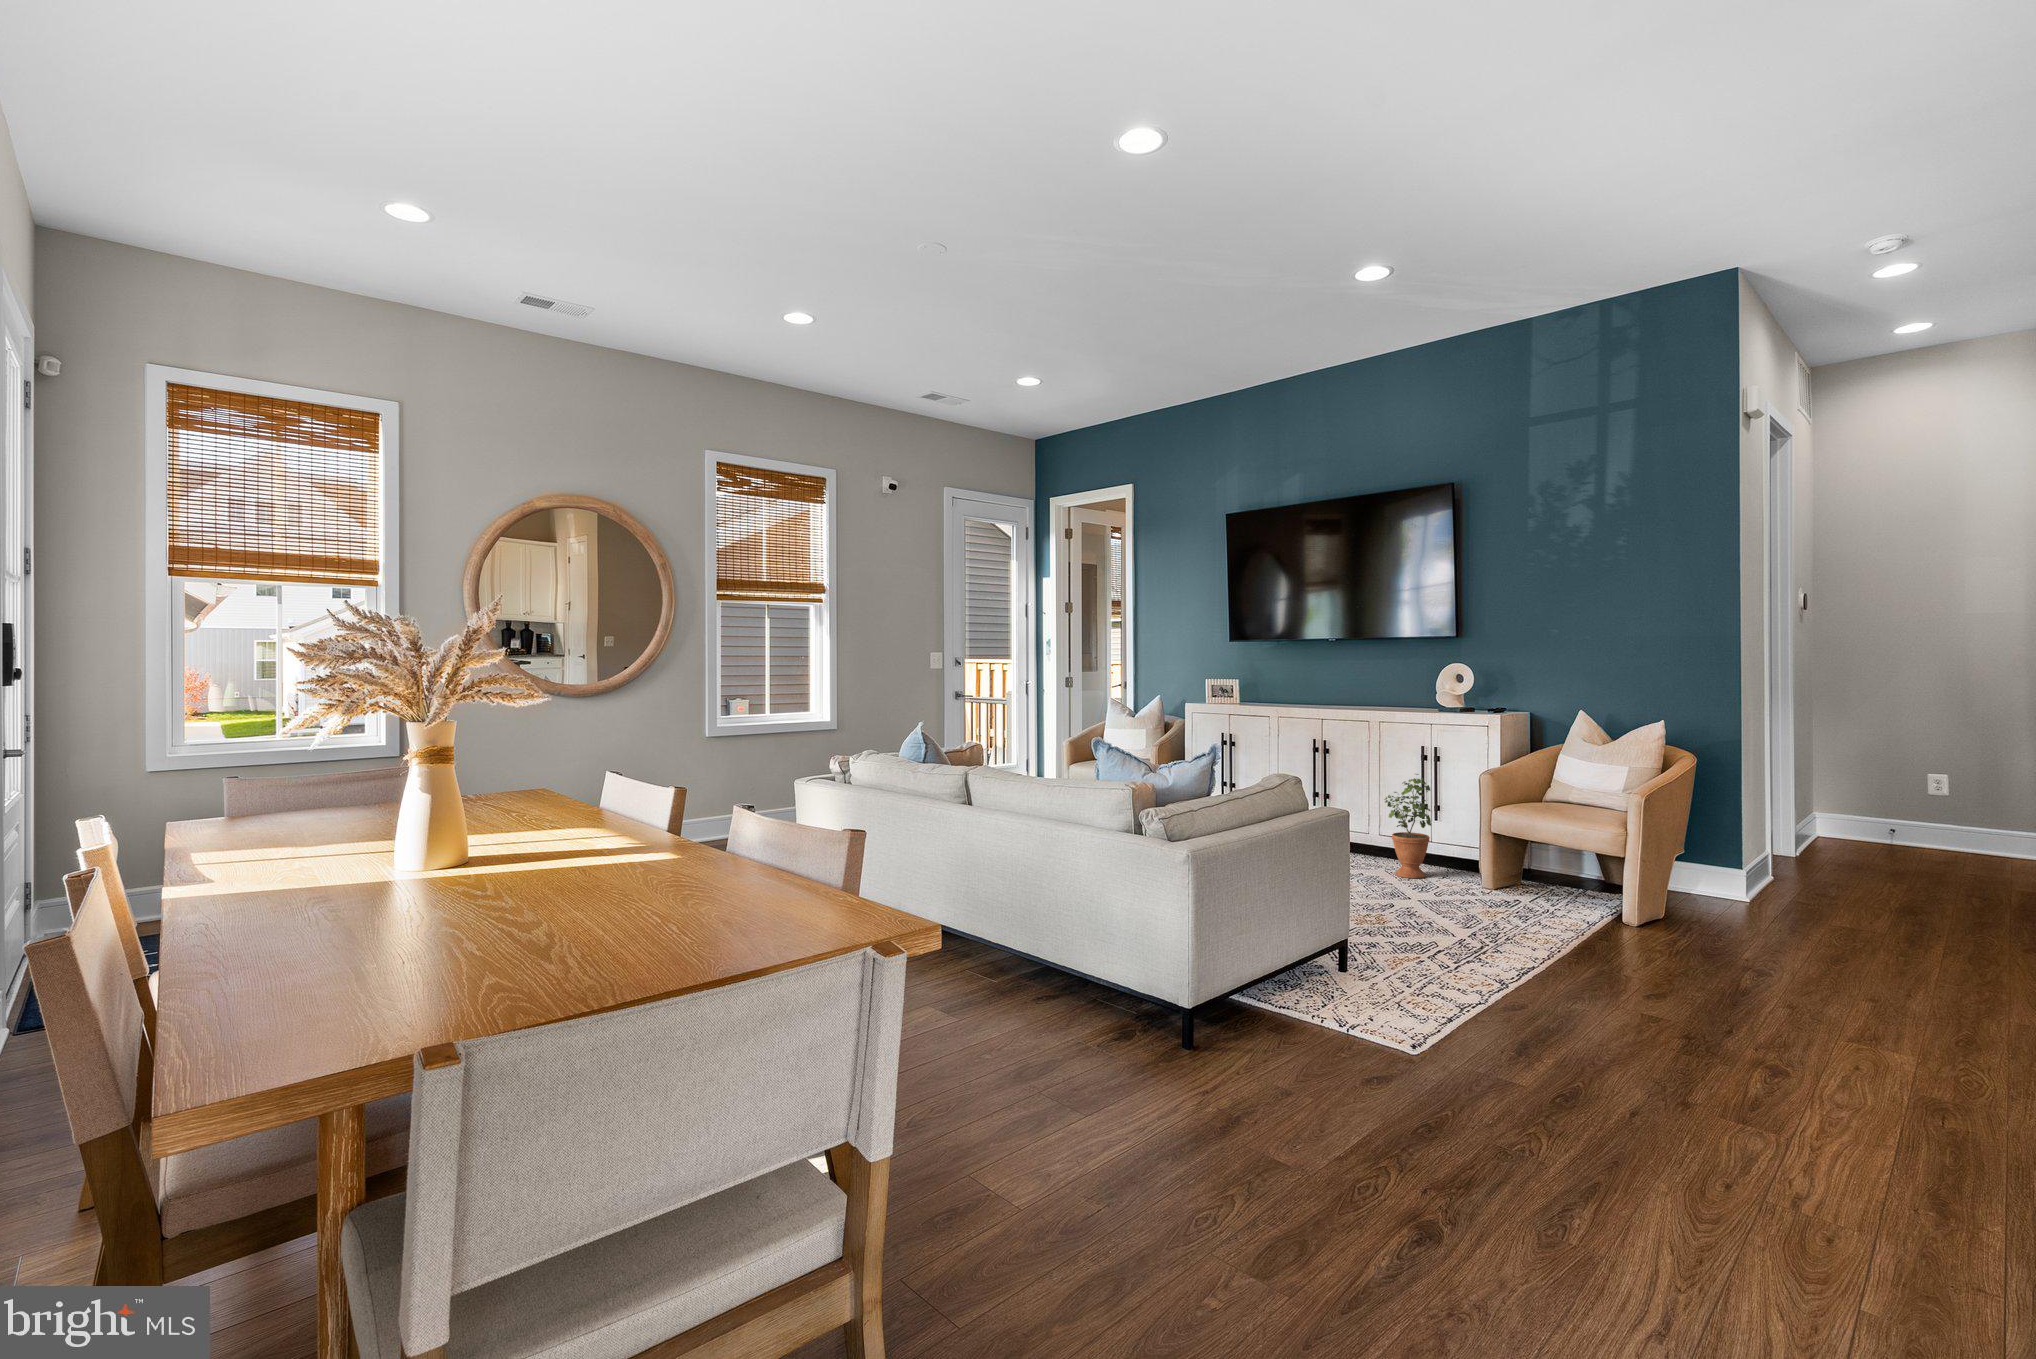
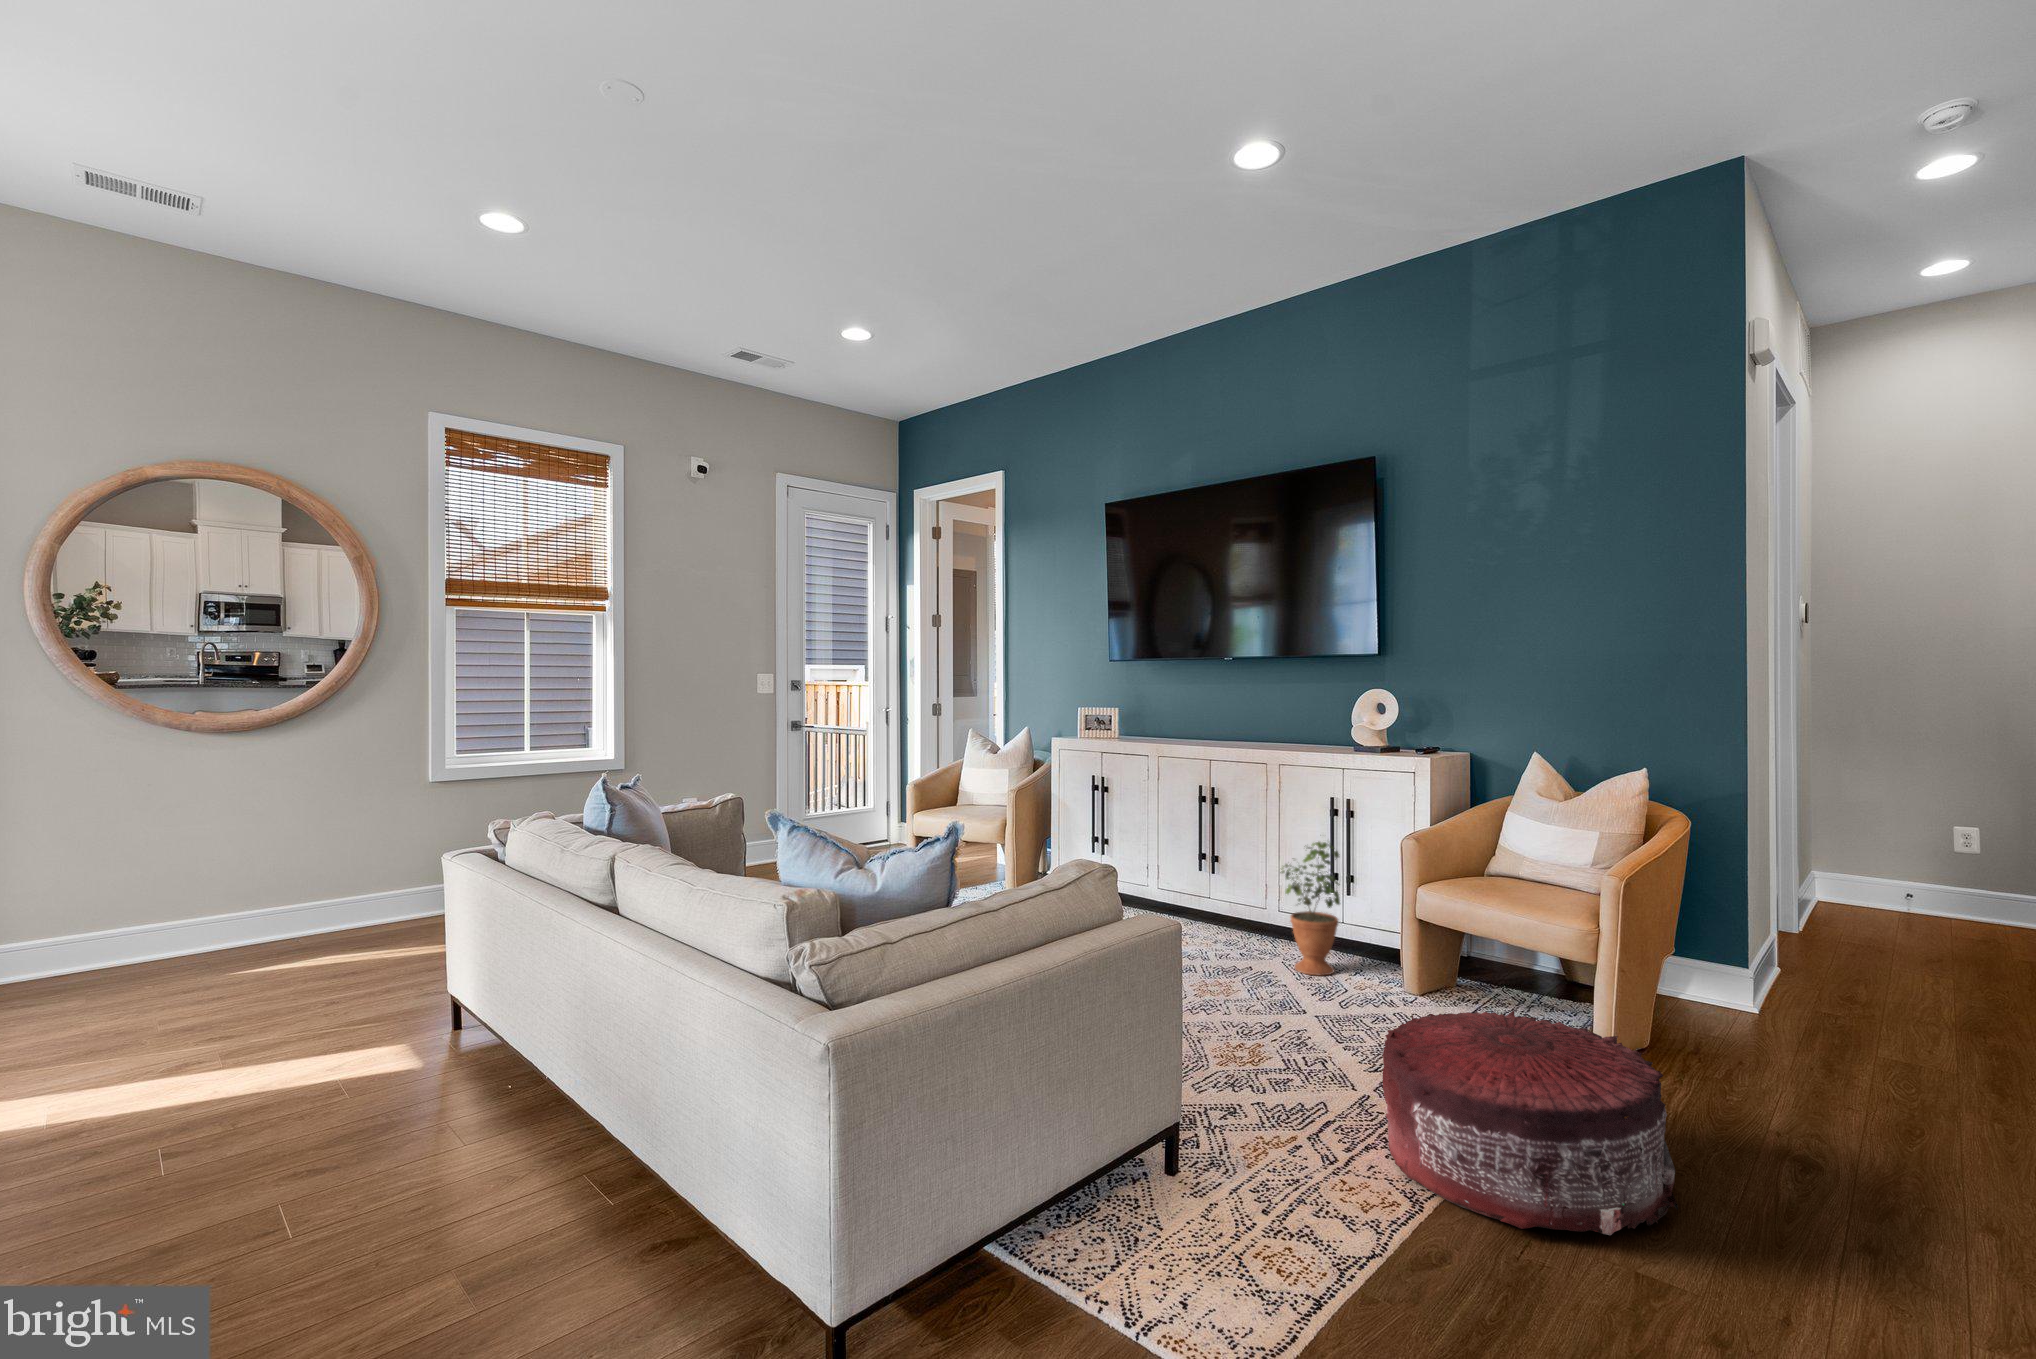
pouf: none [1477,876,1673,996] -> present [1383,1011,1678,1235]

